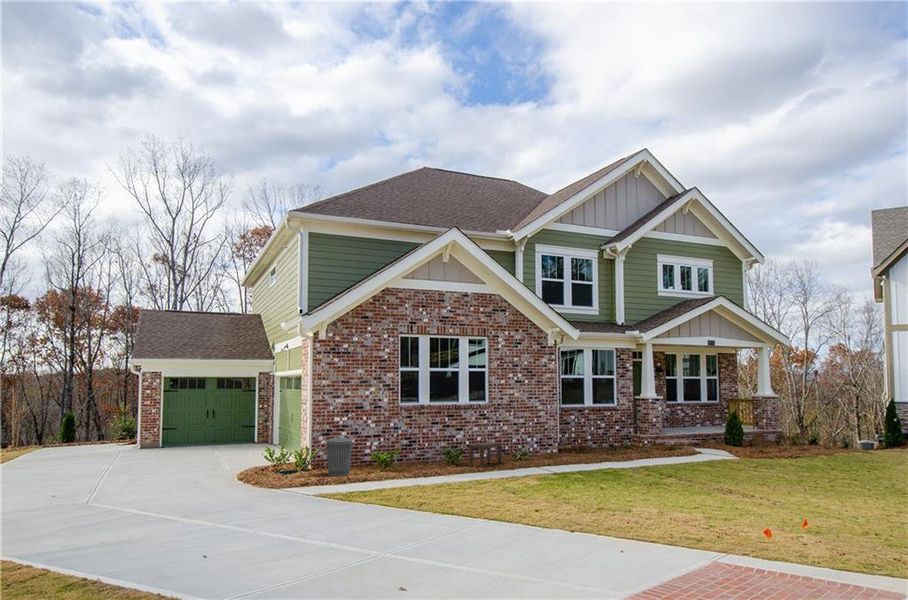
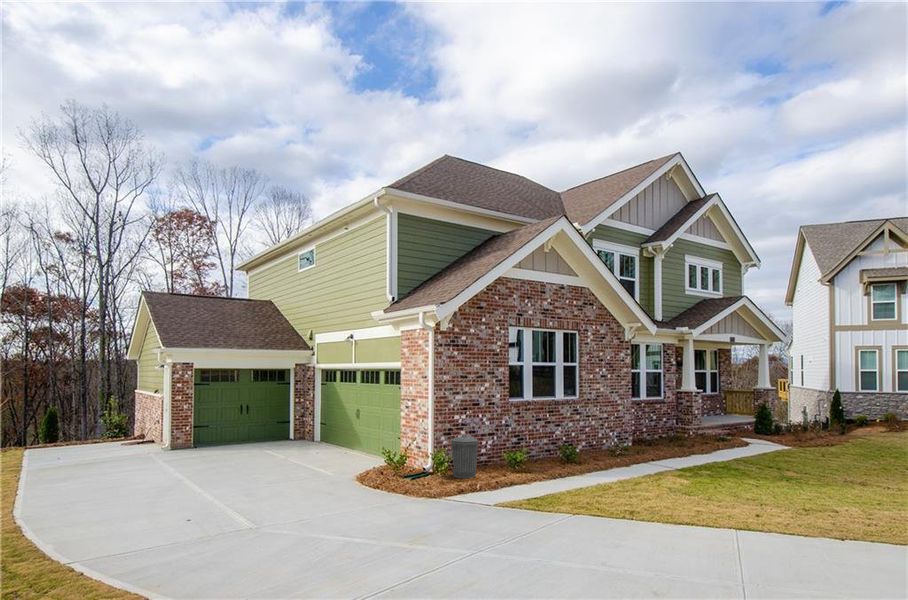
bench: present [469,442,502,467] -> none [573,437,599,464]

